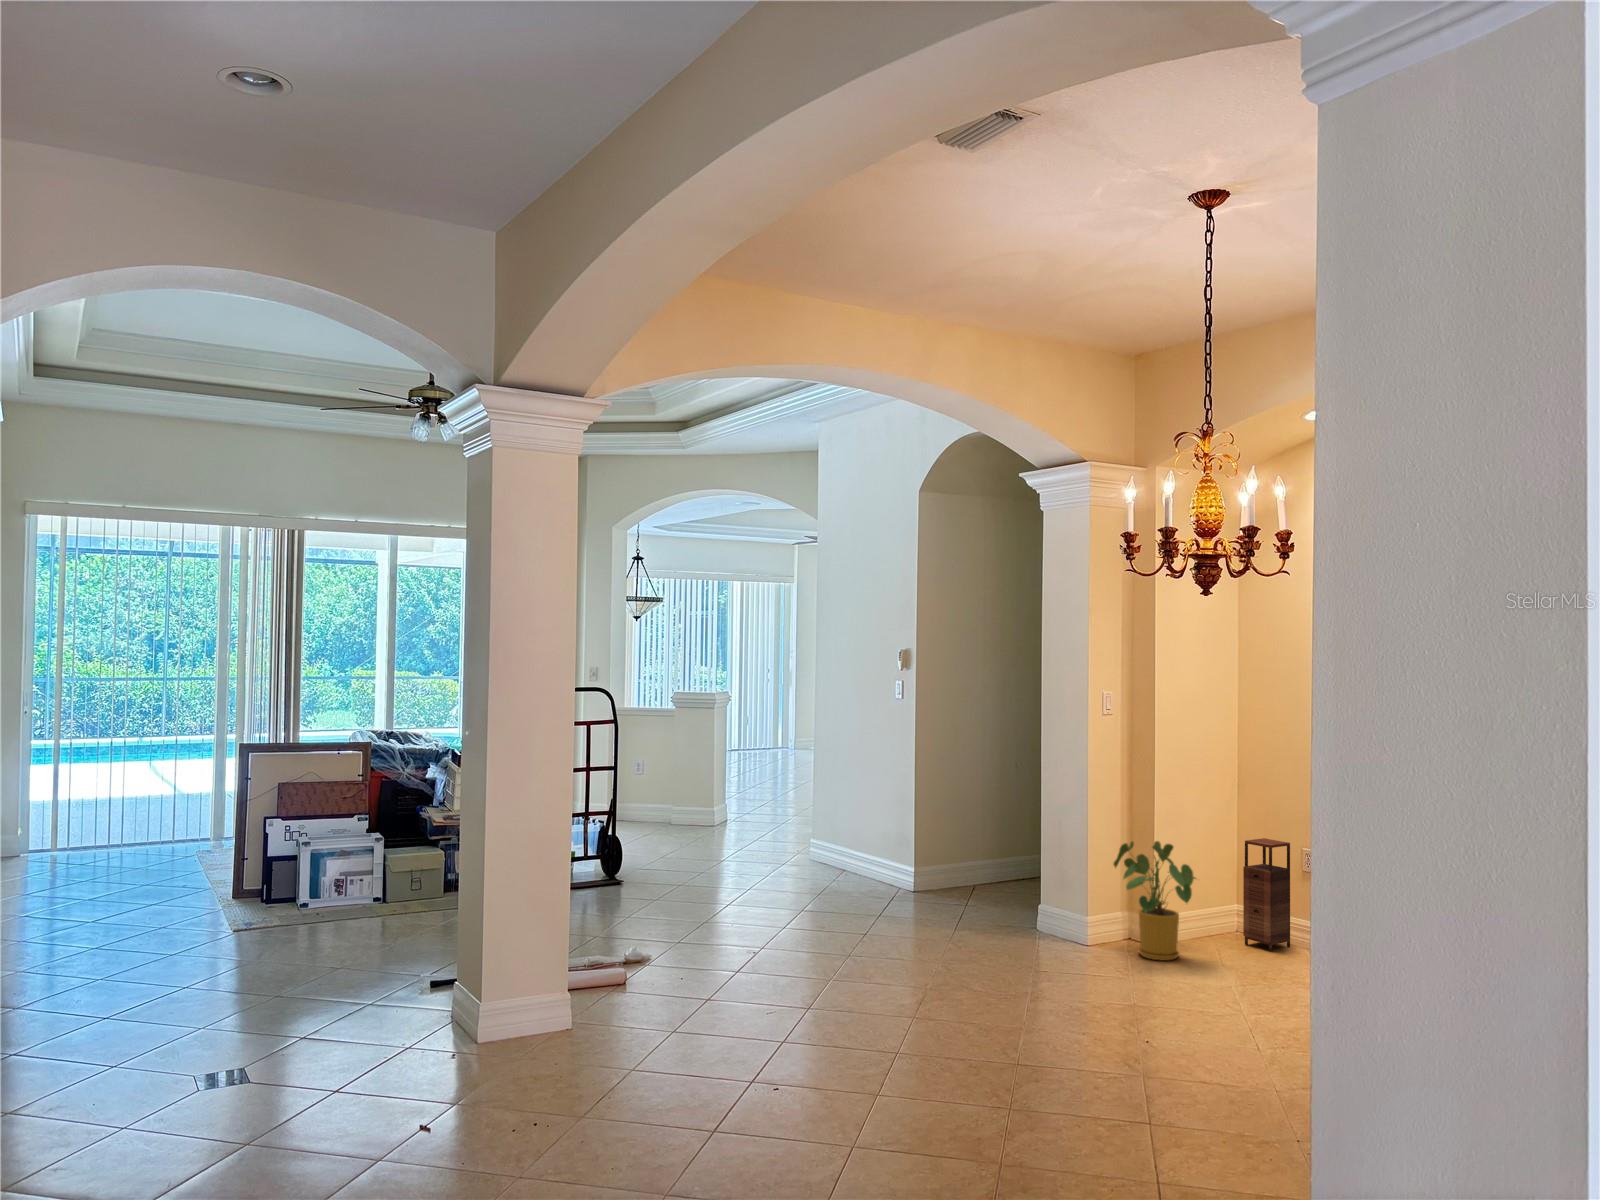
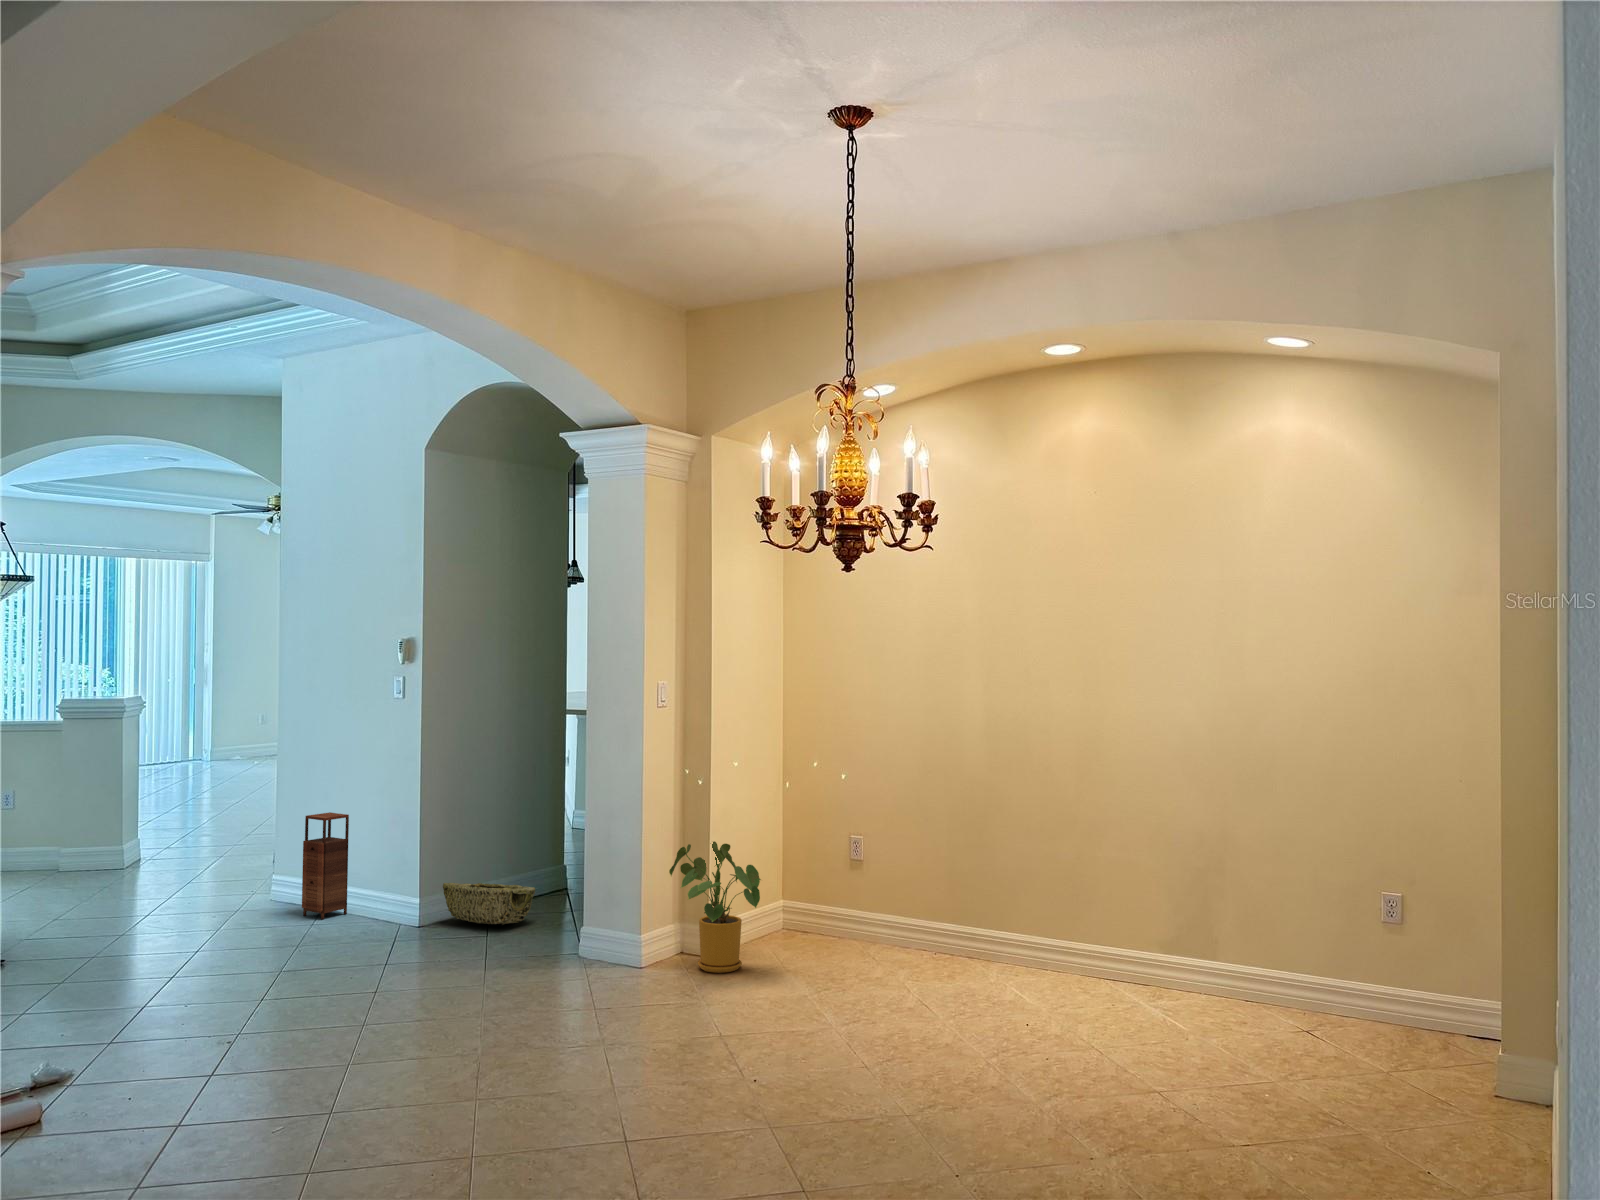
storage cabinet: present [1243,838,1290,951] -> present [302,812,349,919]
woven basket: none [933,859,1010,900] -> present [443,883,535,925]

